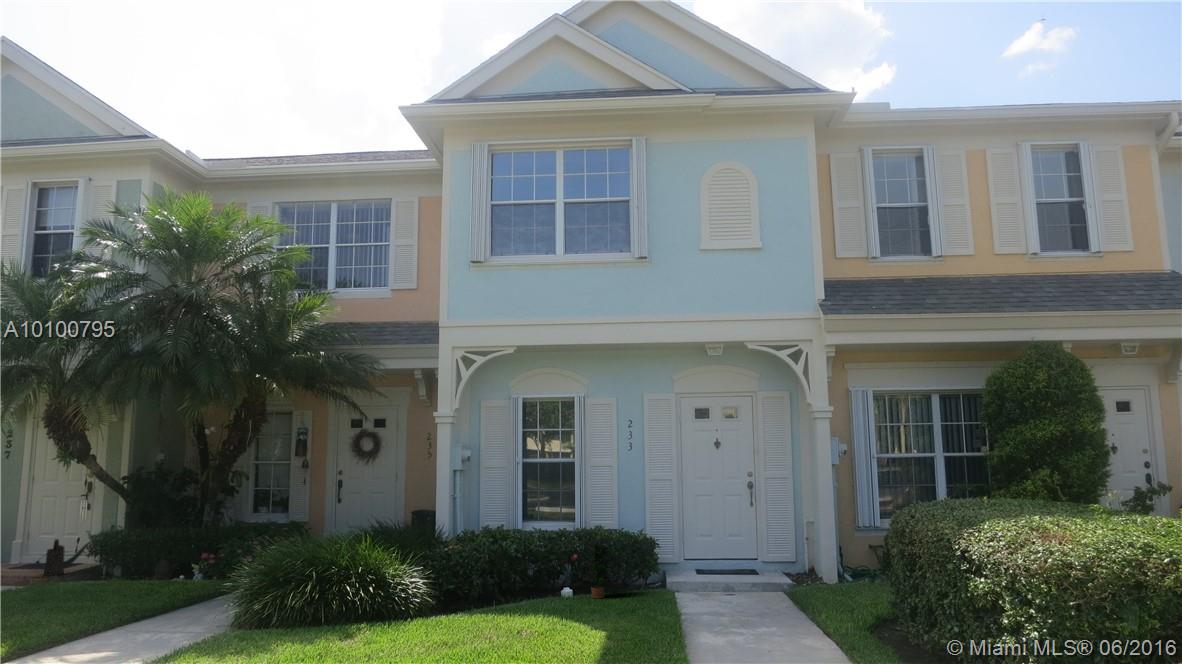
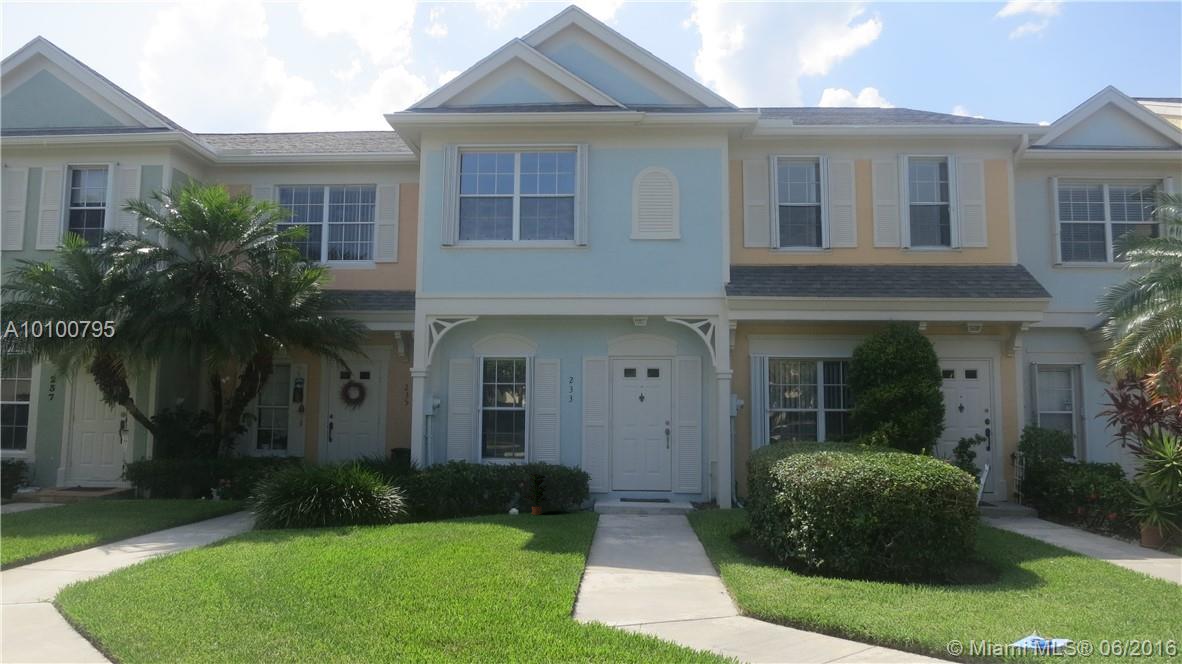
watering can: present [43,539,89,576] -> none [84,466,125,495]

